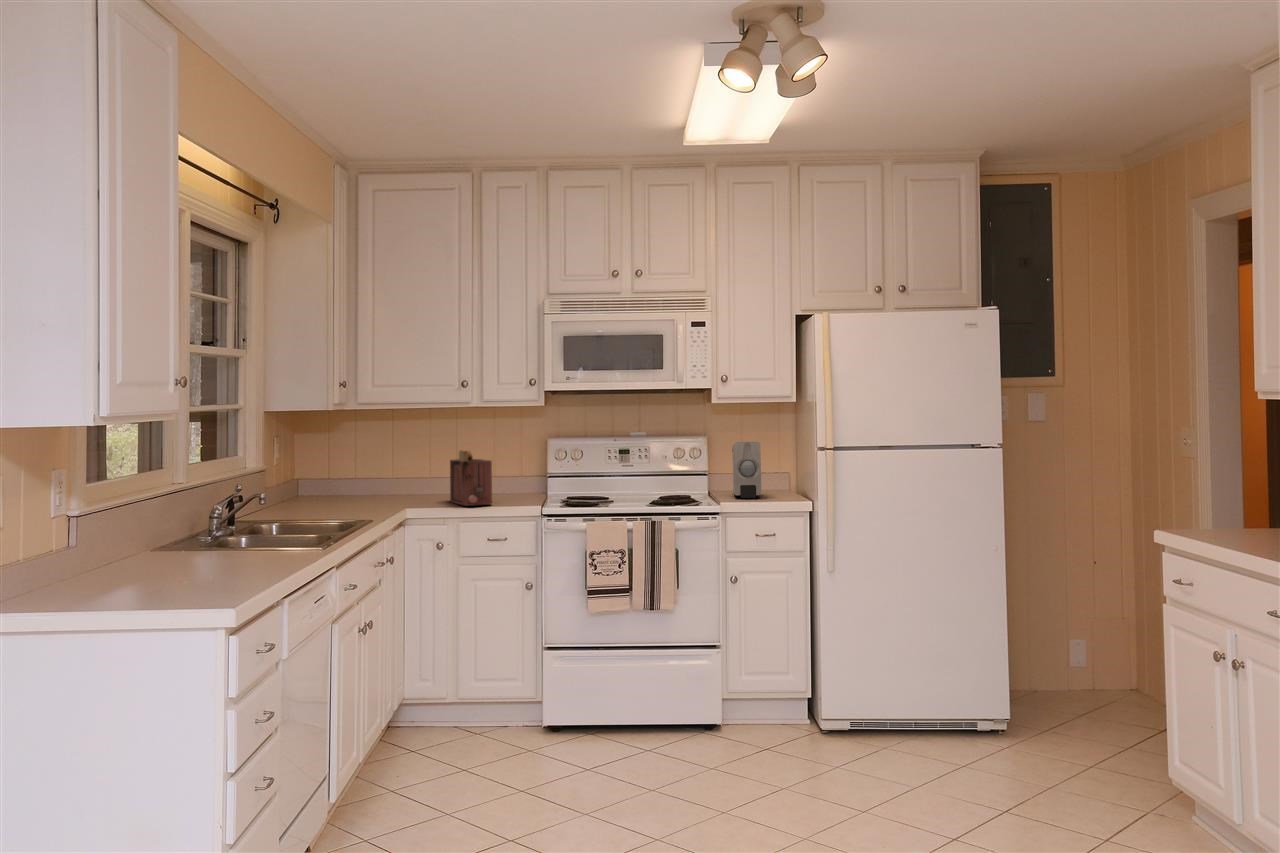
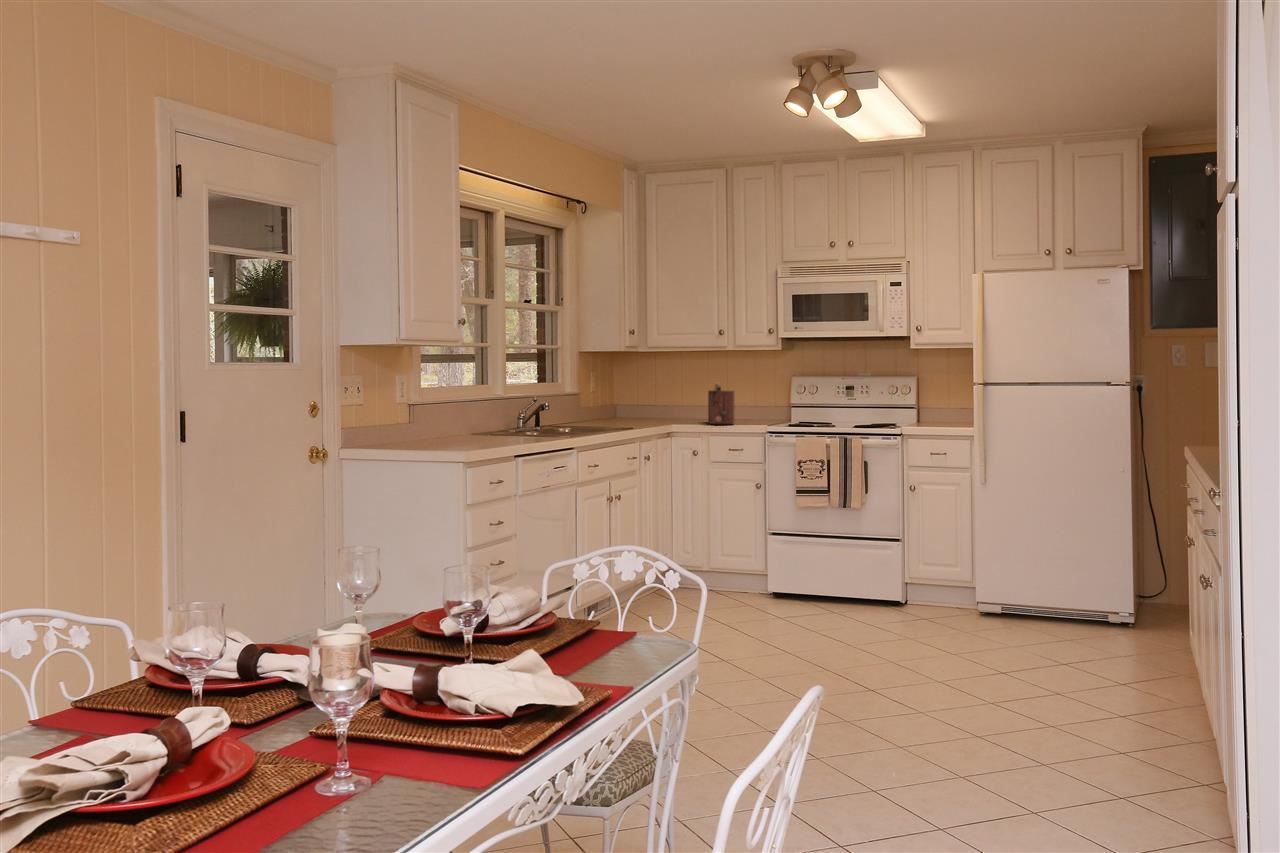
soap dispenser: present [732,442,761,498] -> none [929,380,957,426]

